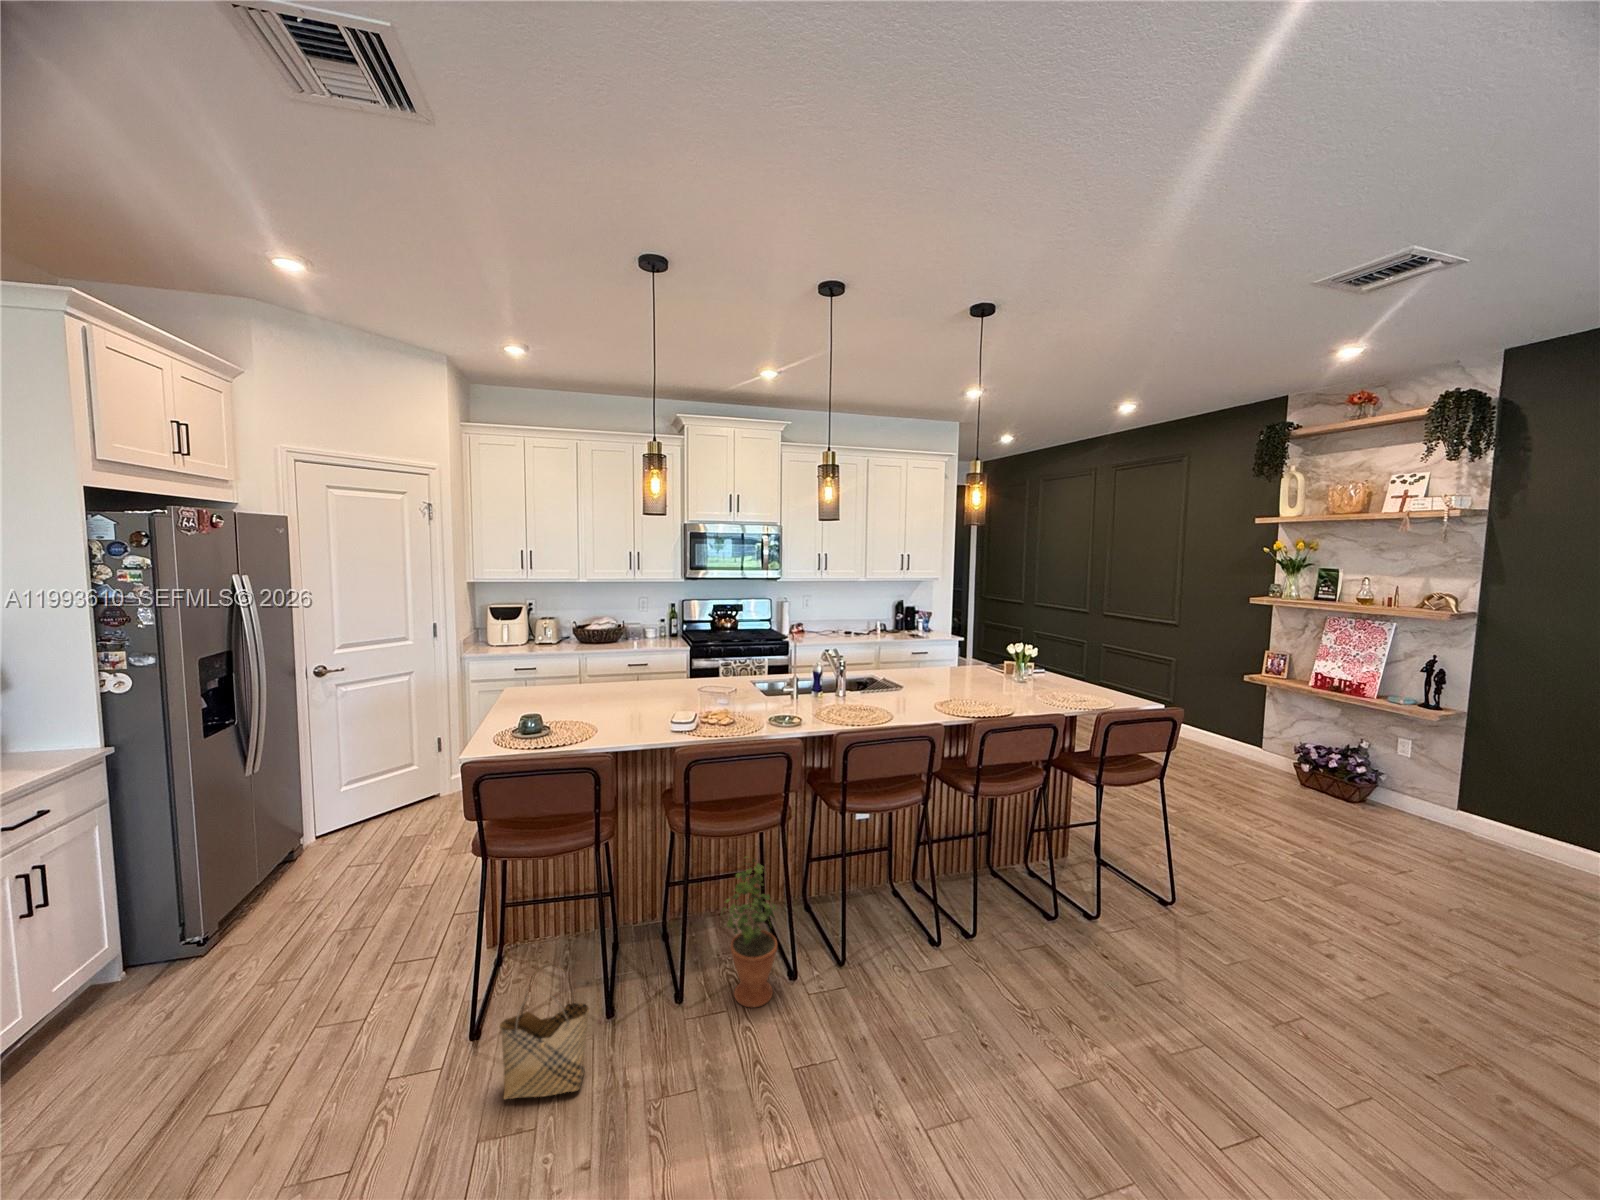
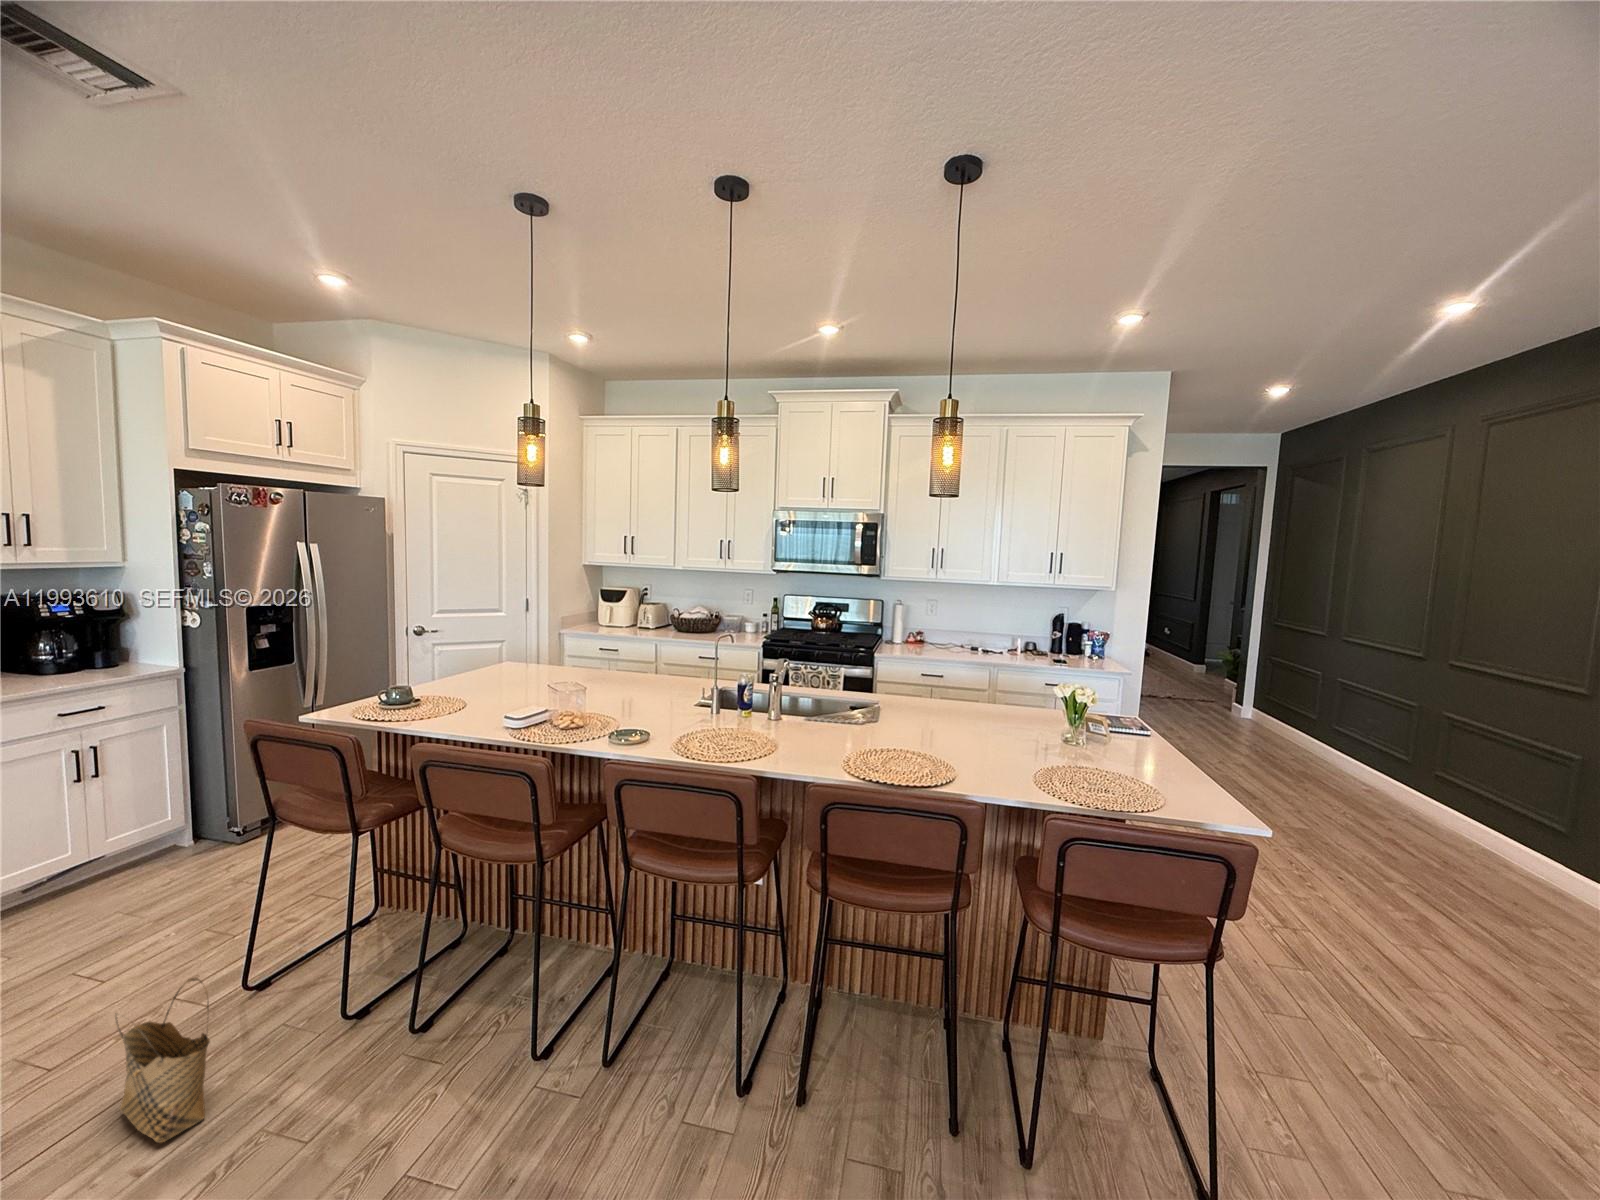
potted plant: present [722,857,777,1007] -> none [383,927,480,1138]

